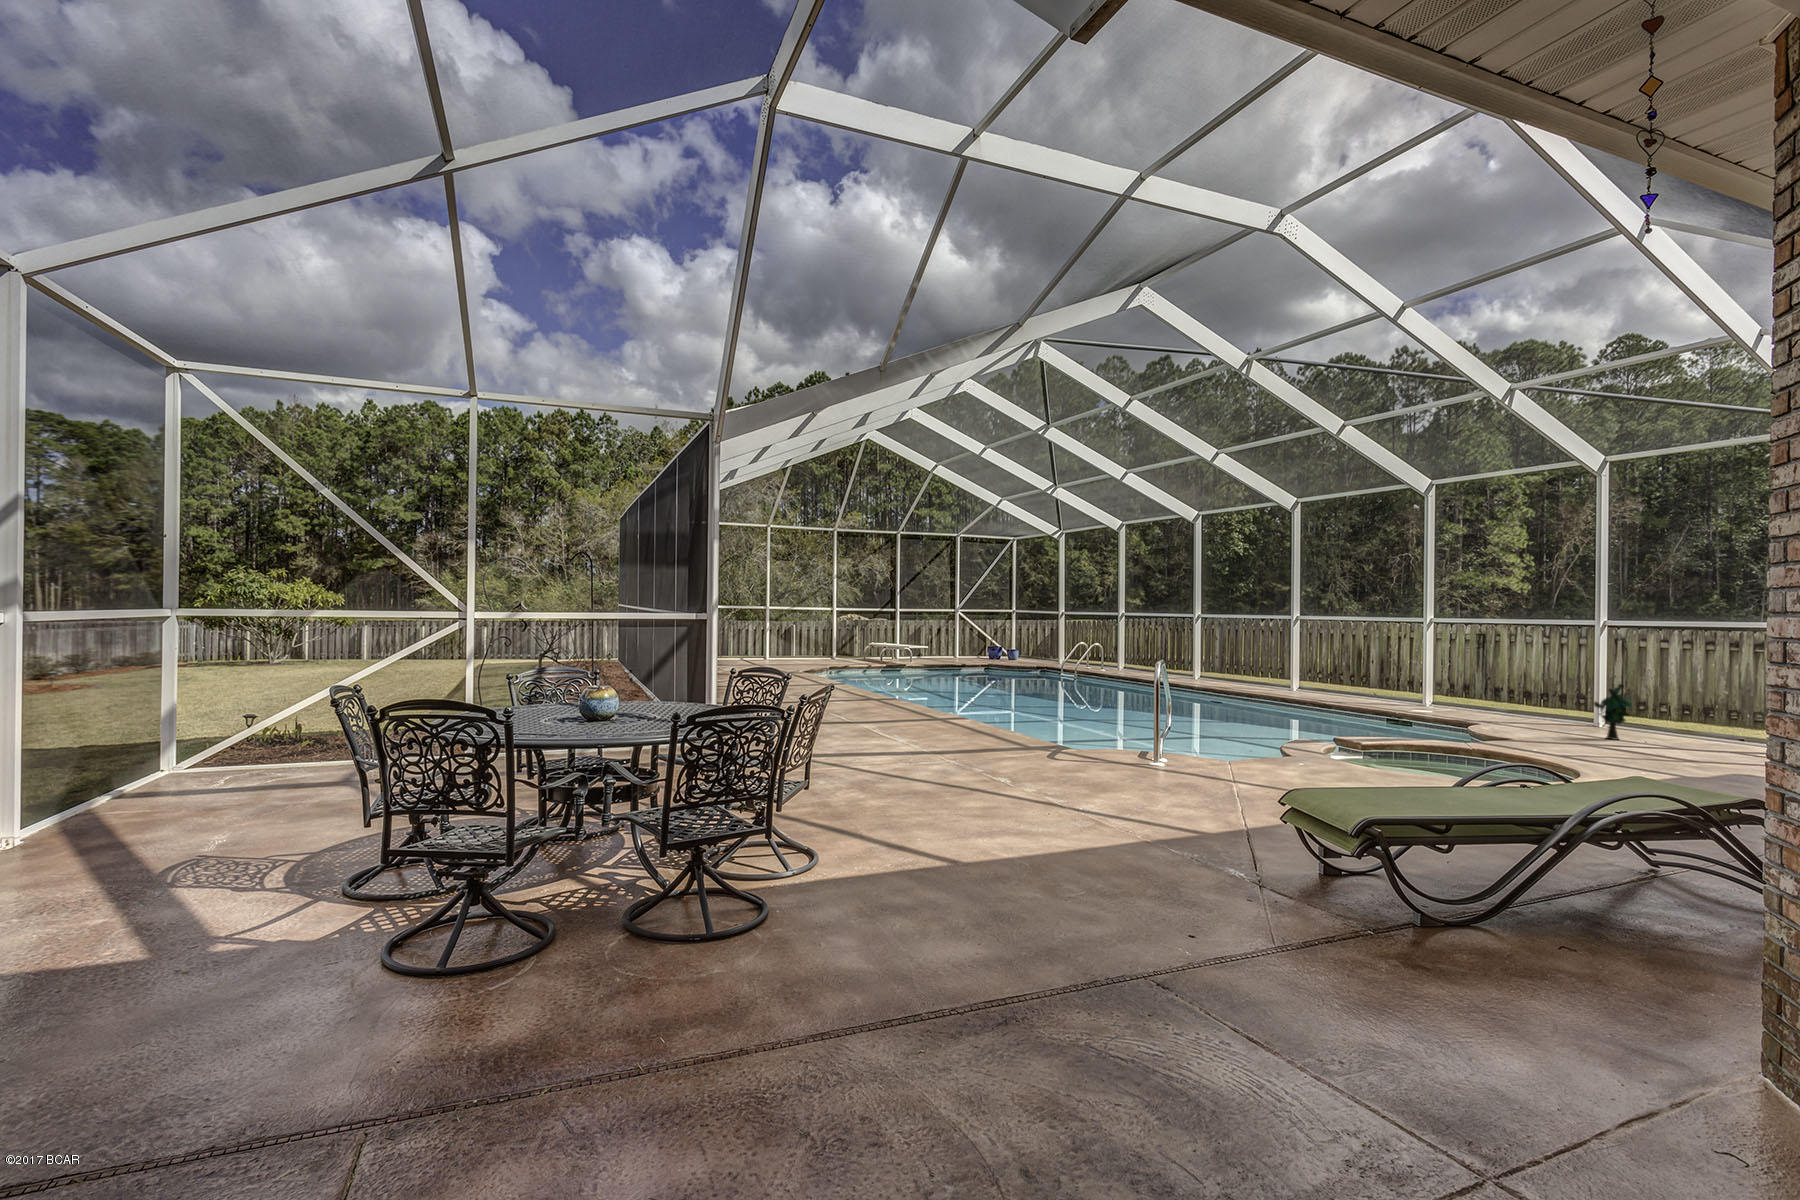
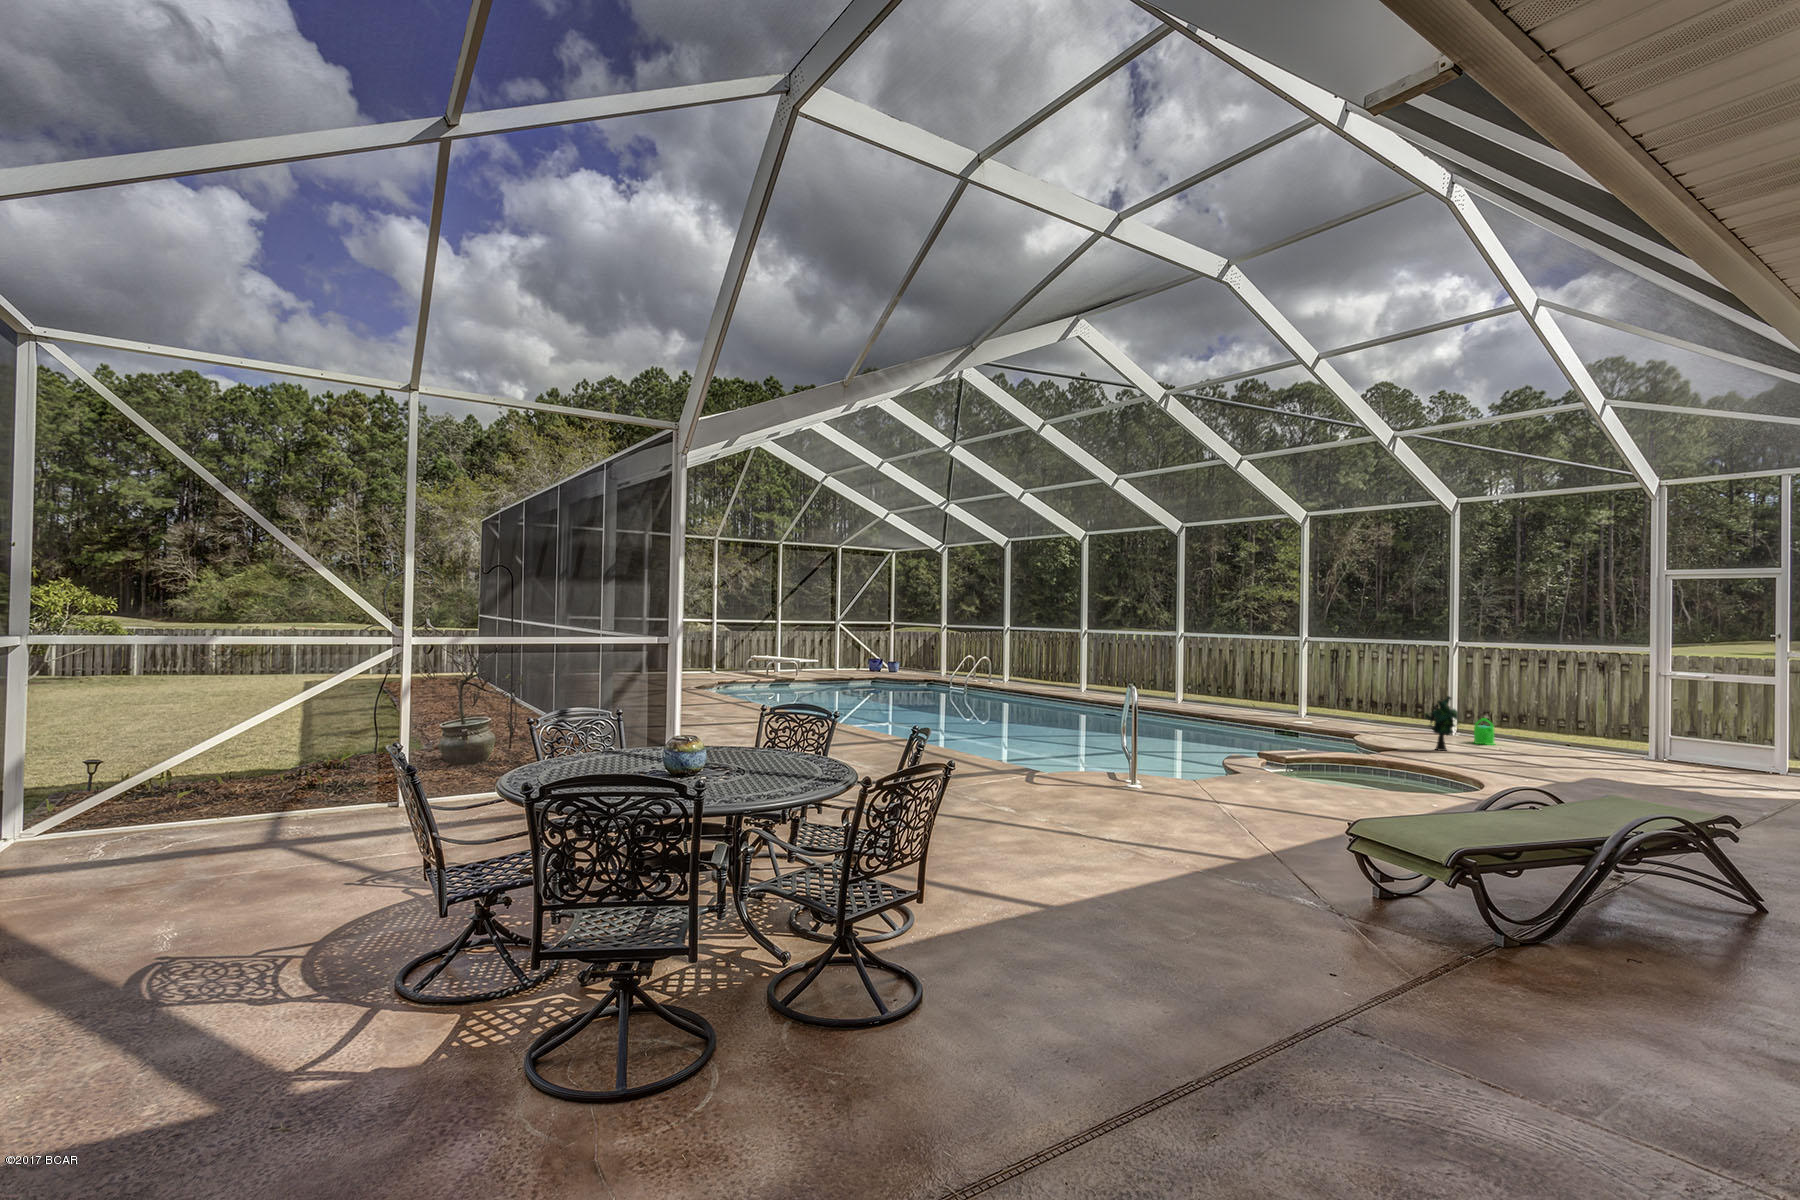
watering can: none [1644,706,1671,734] -> present [1474,718,1494,745]

